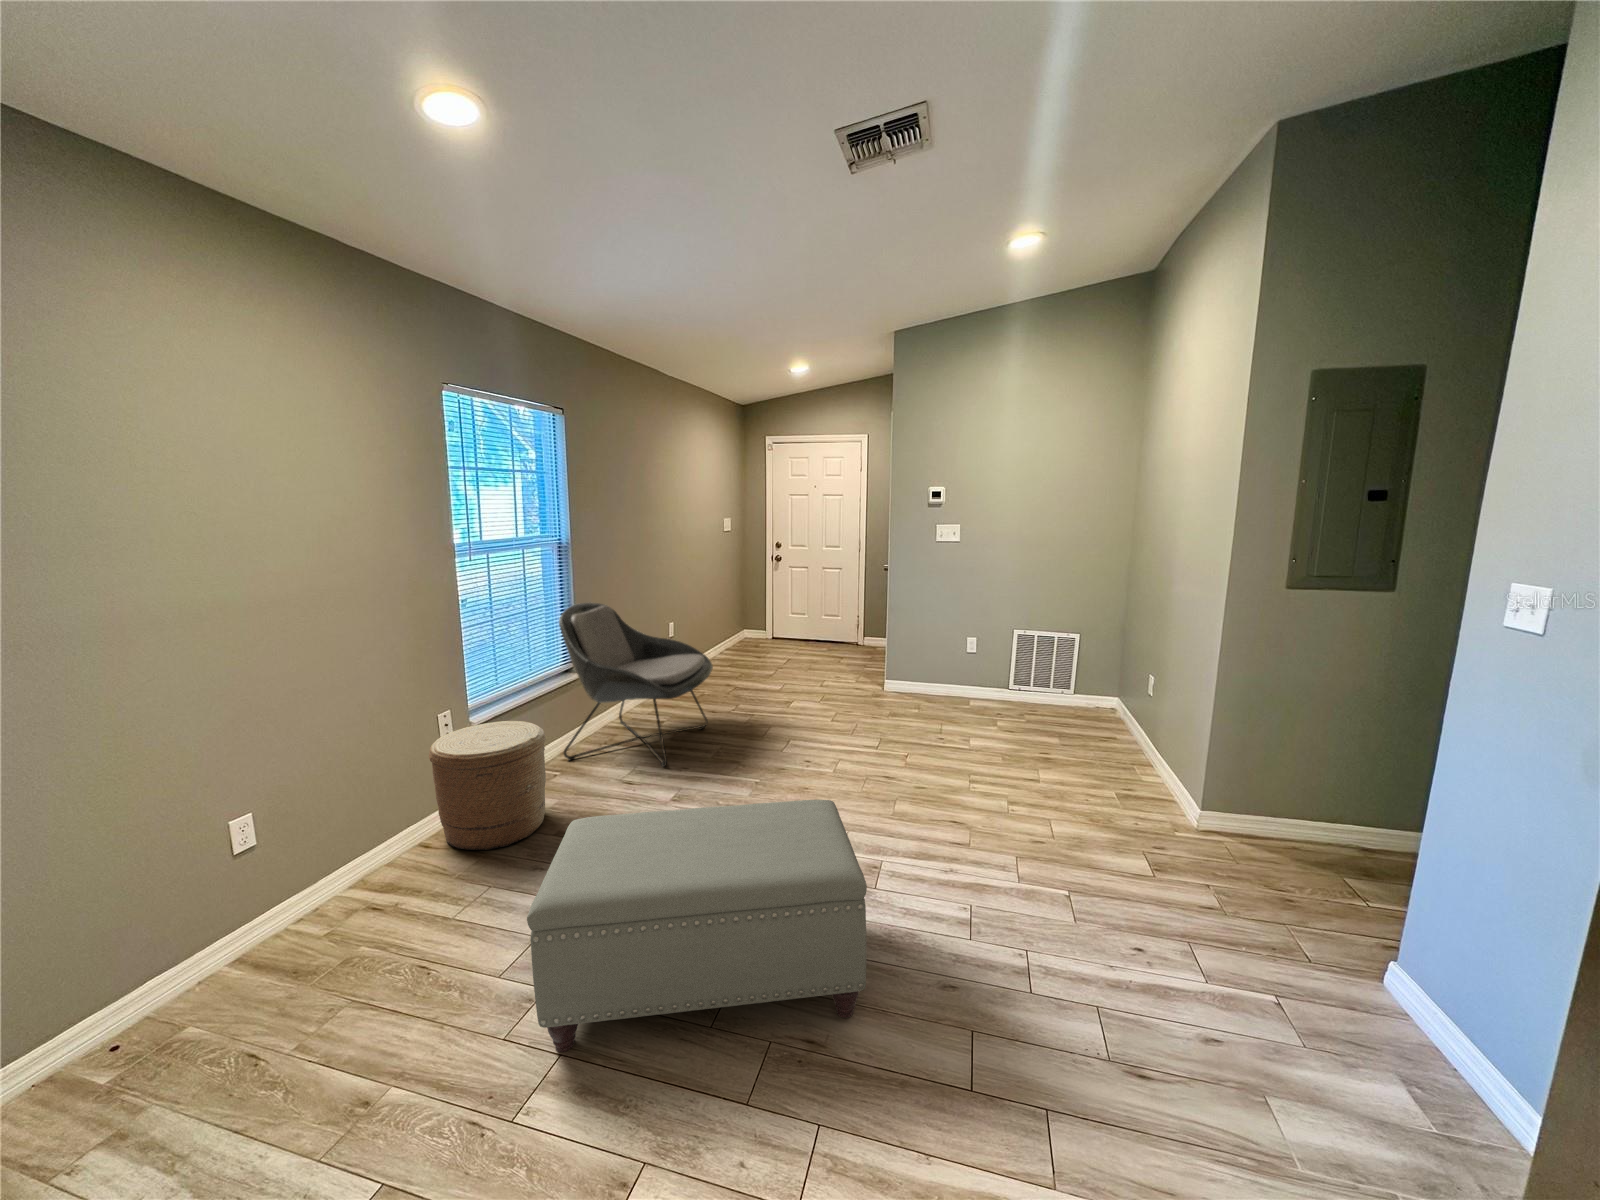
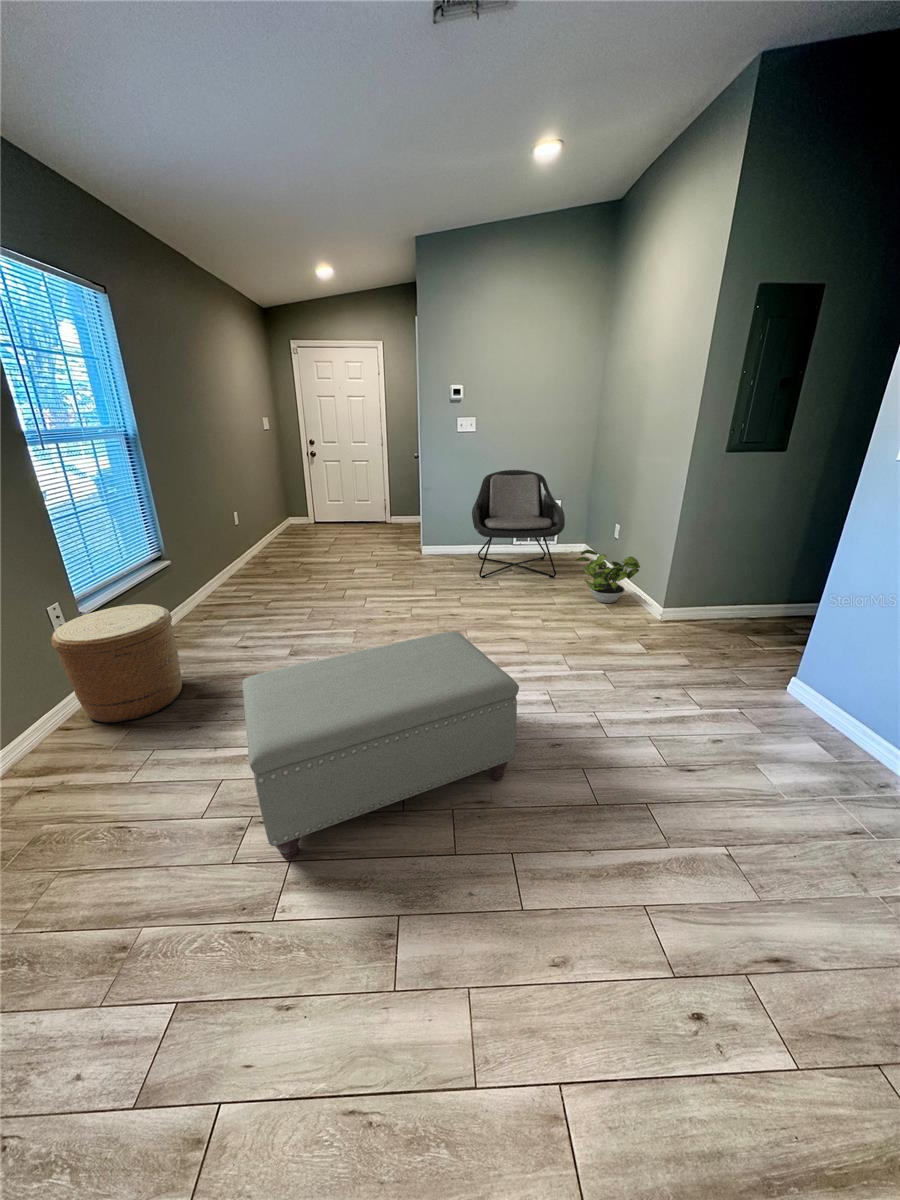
lounge chair: present [559,603,713,767] -> present [472,470,565,578]
potted plant: none [1070,707,1176,791] -> present [574,550,640,603]

